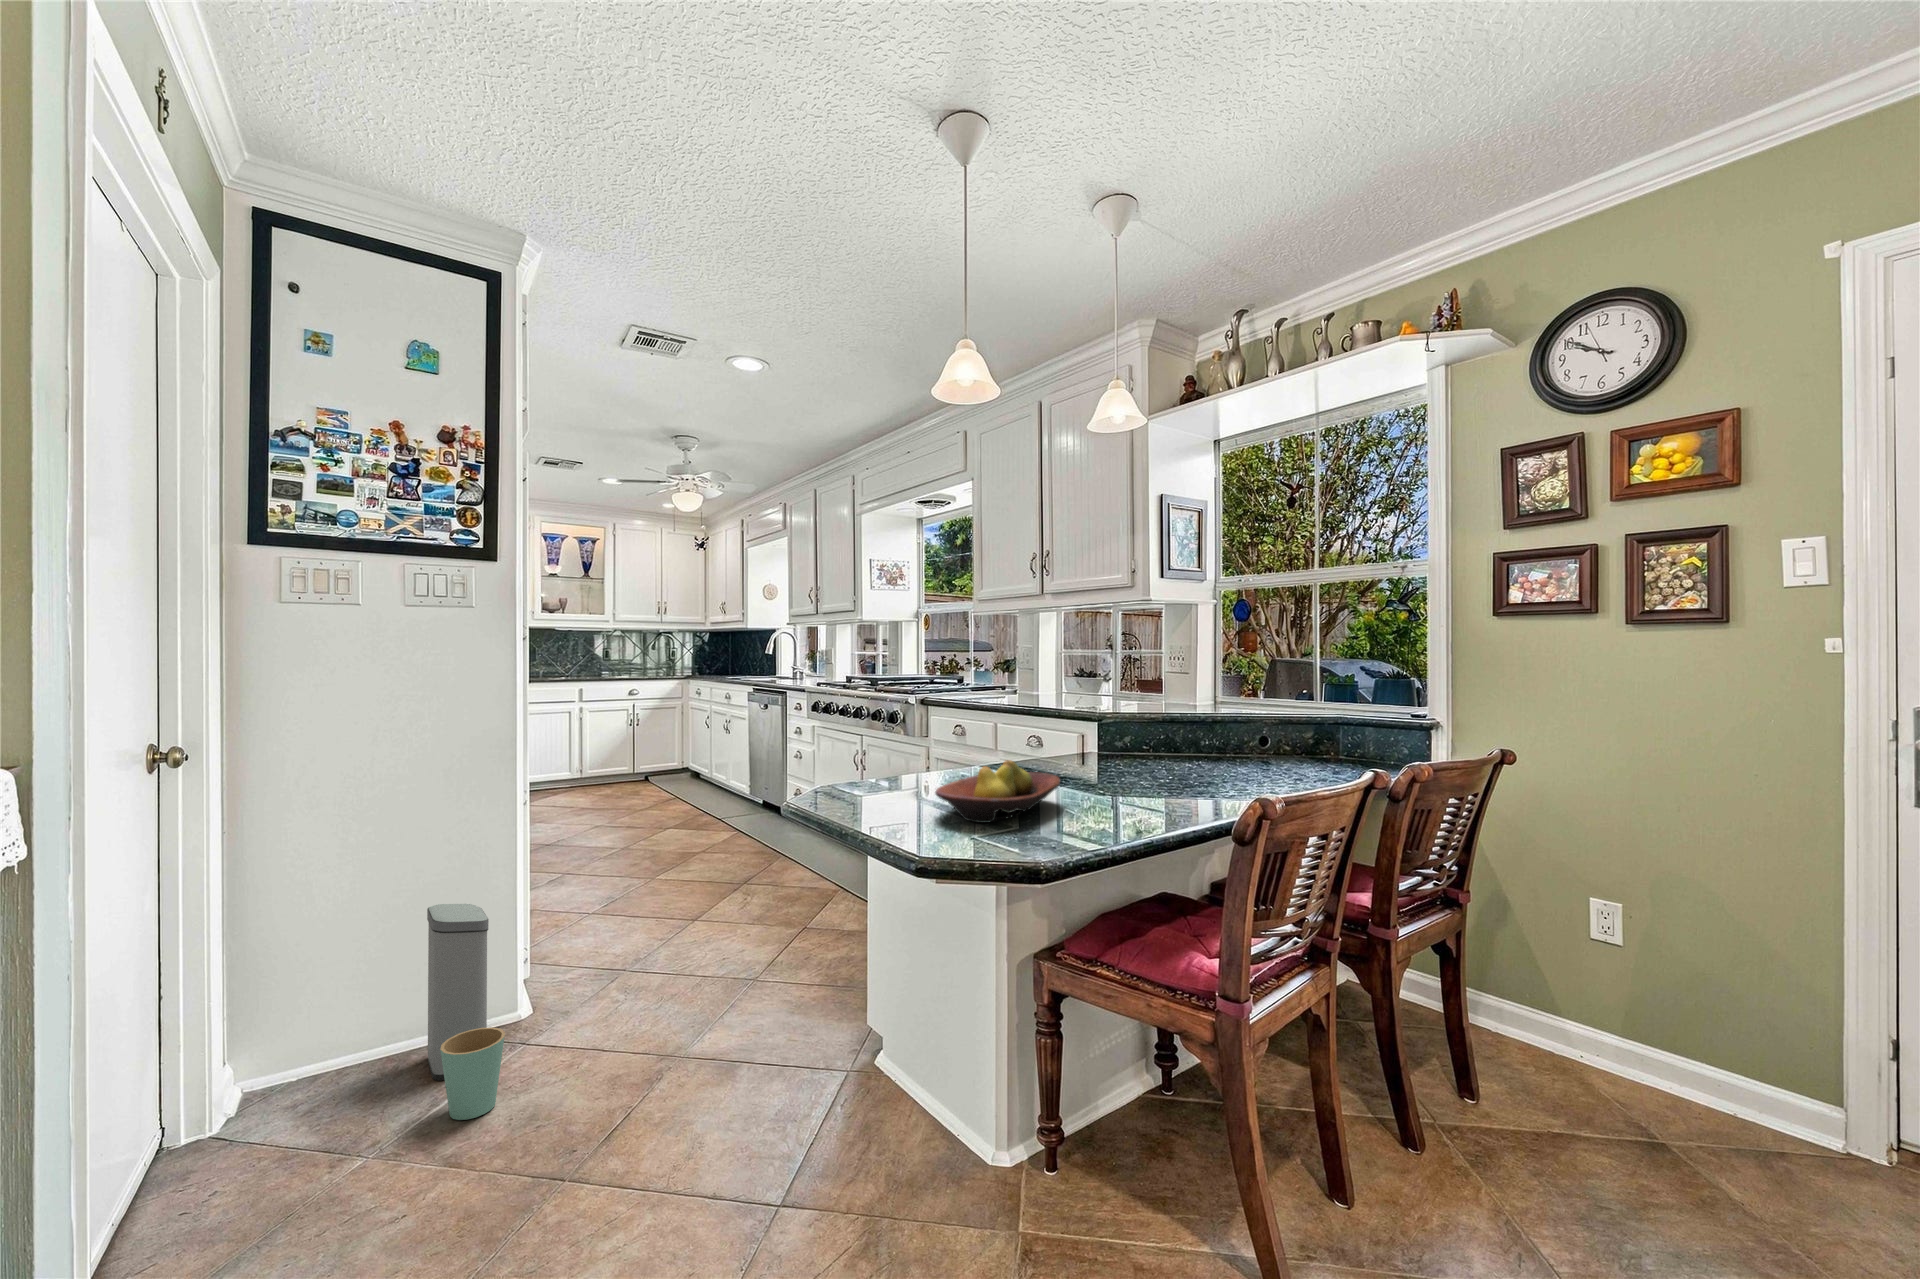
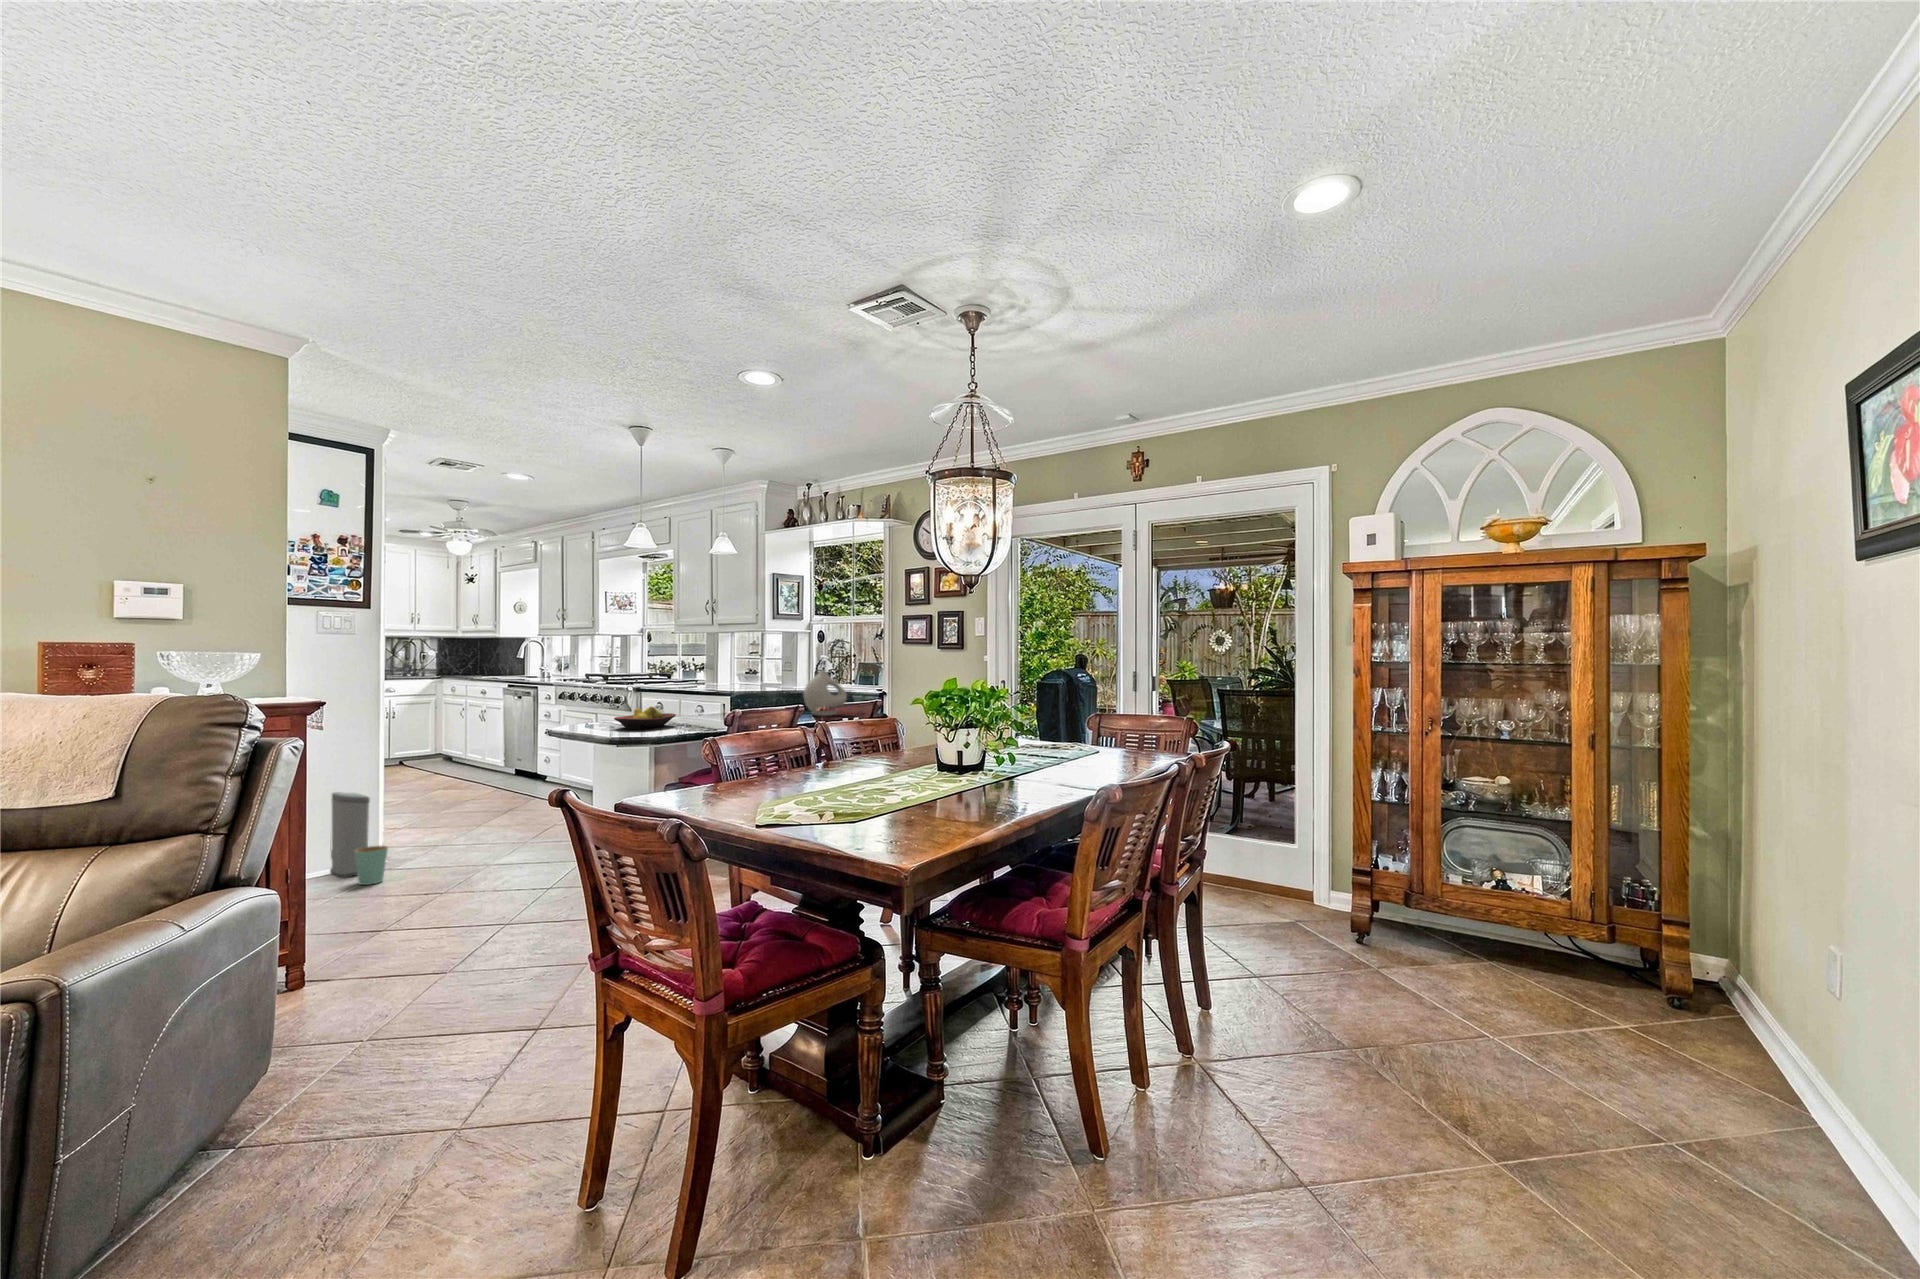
vase: none [1264,672,1347,765] -> present [804,670,847,716]

